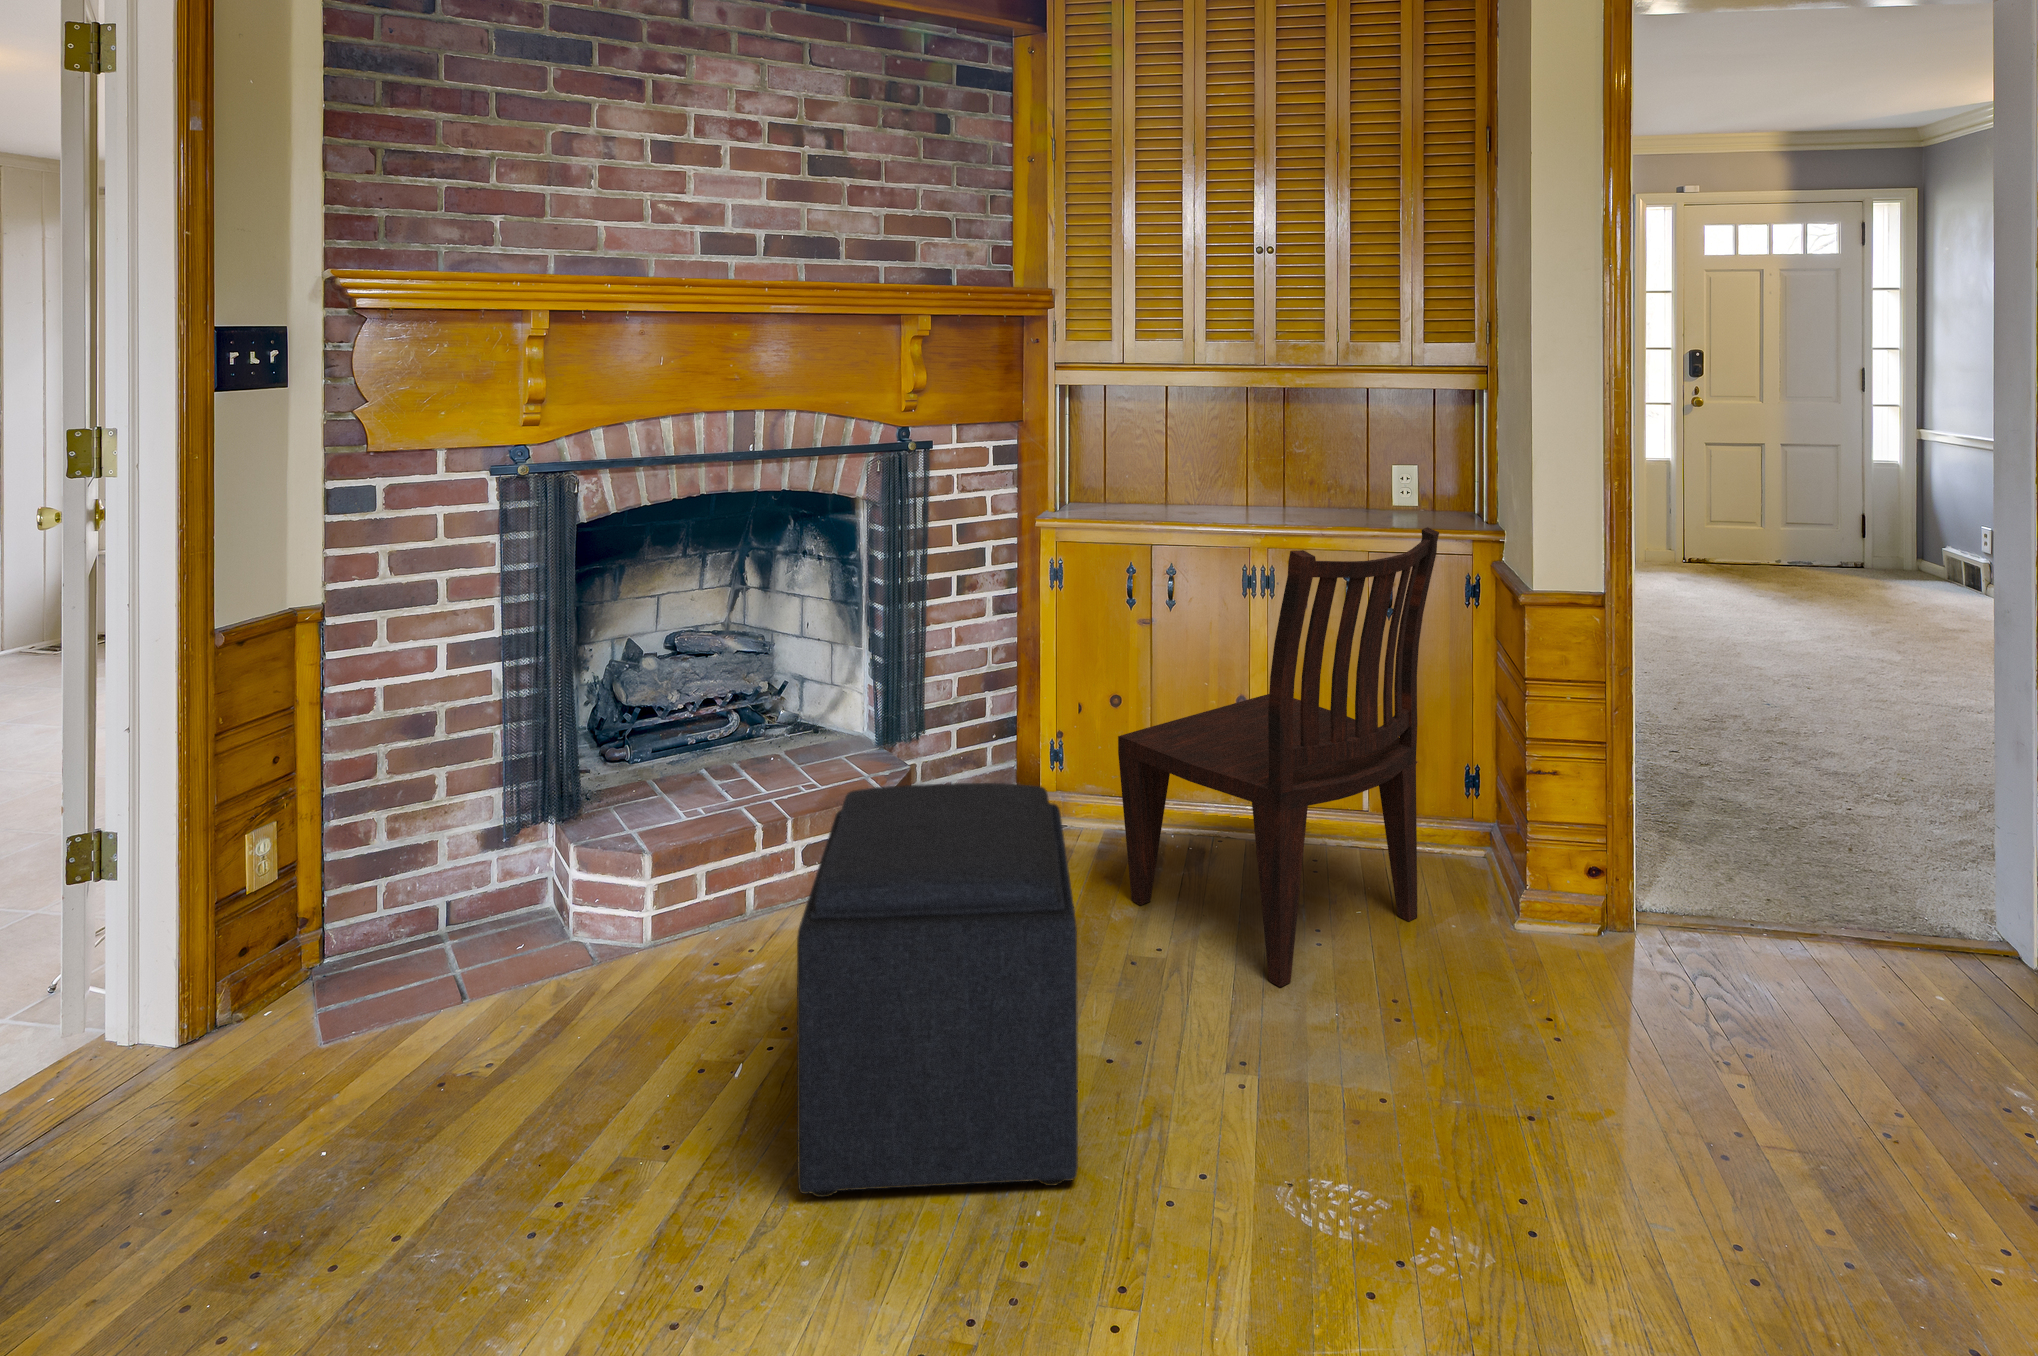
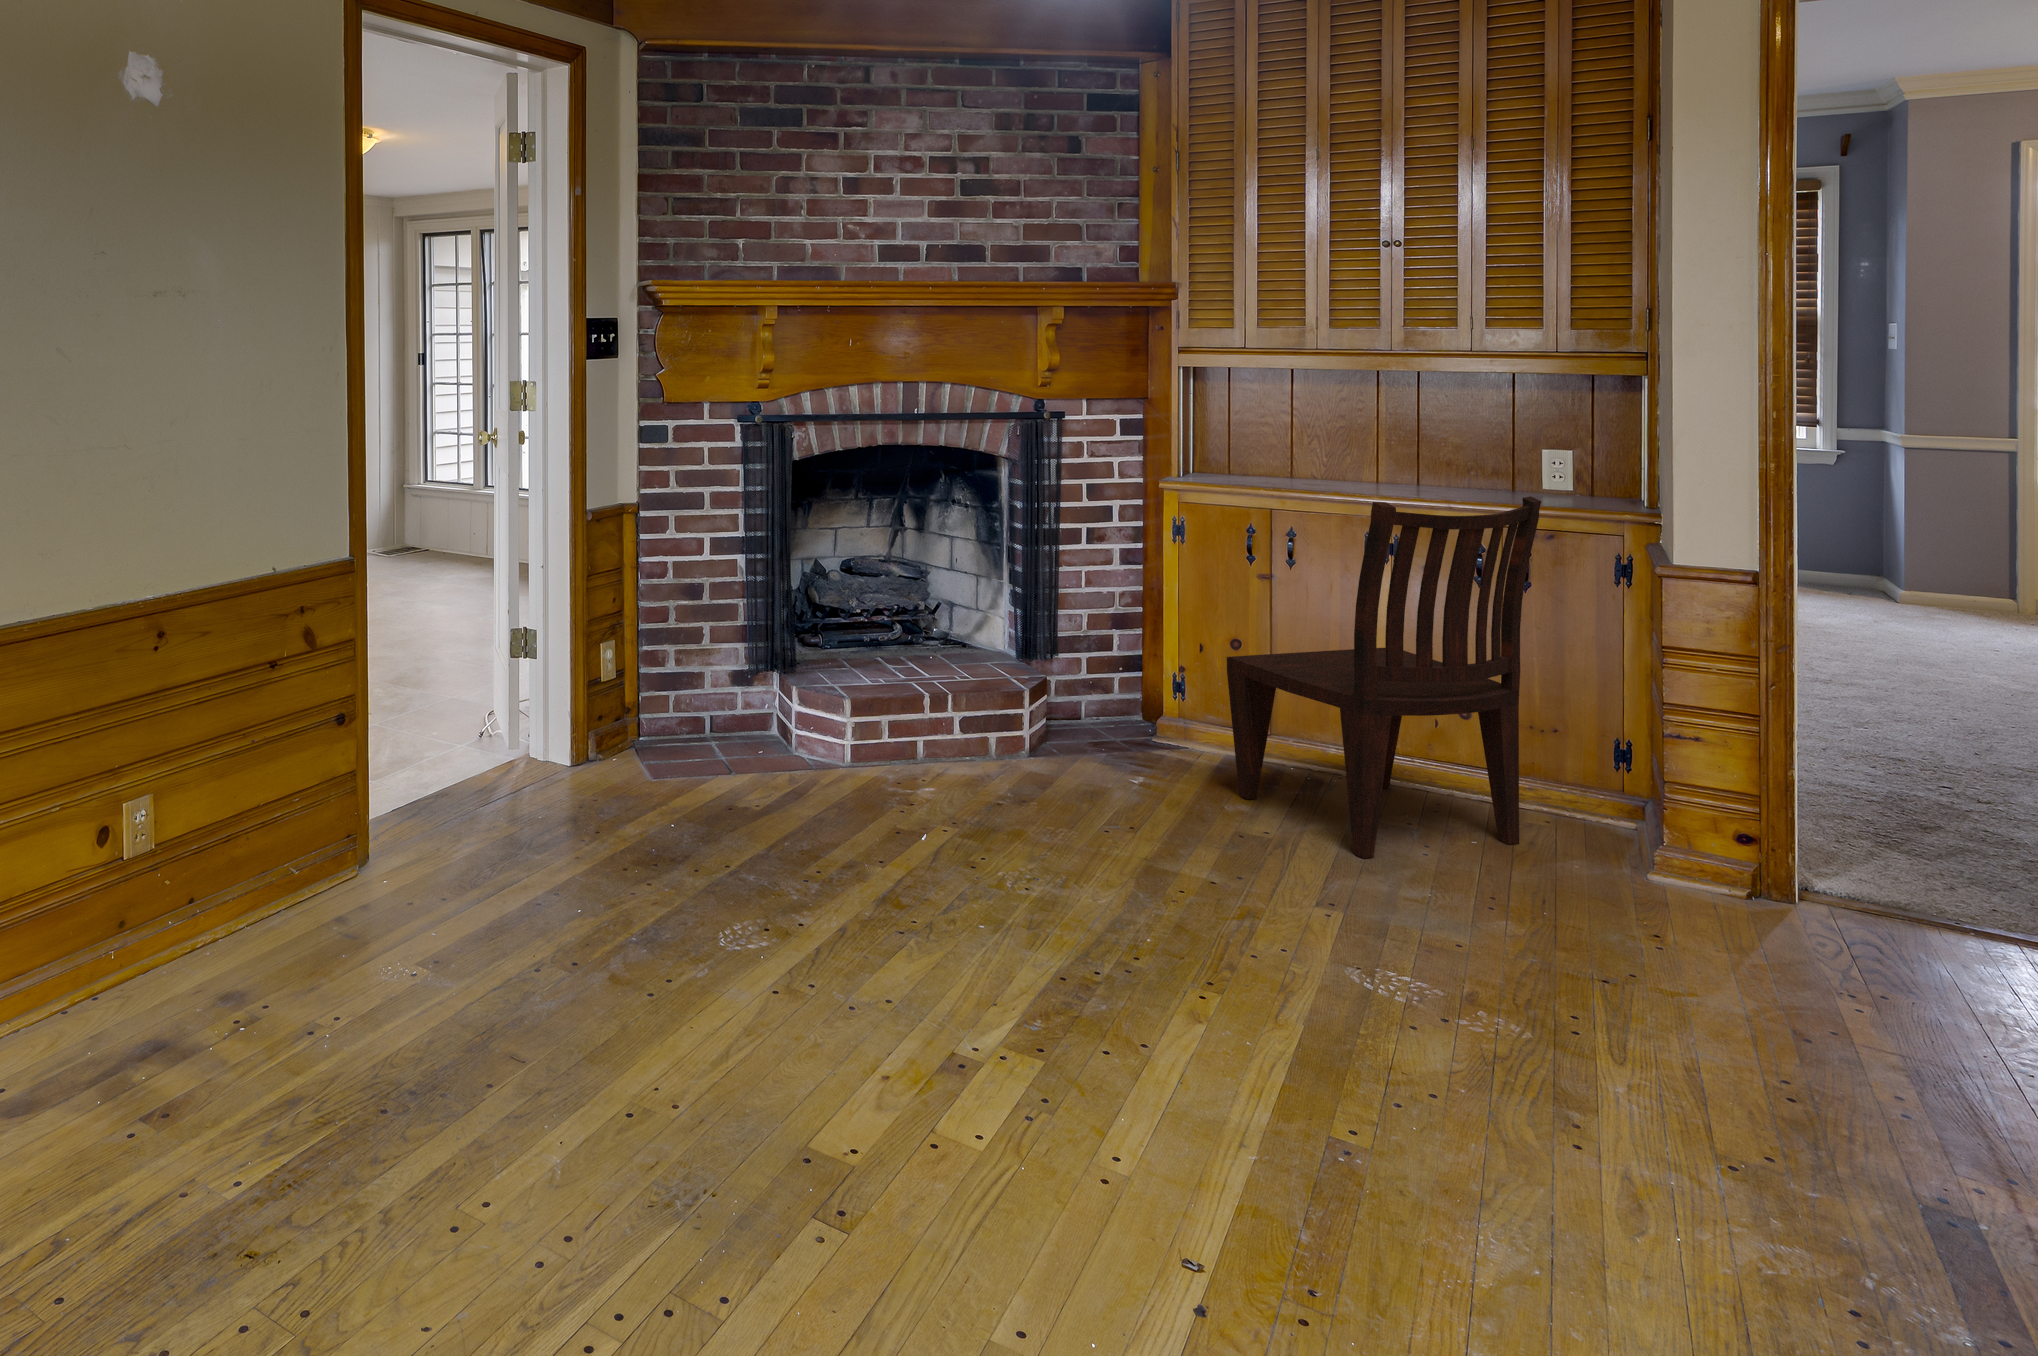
ottoman: present [797,783,1078,1197] -> none [970,650,1168,910]

